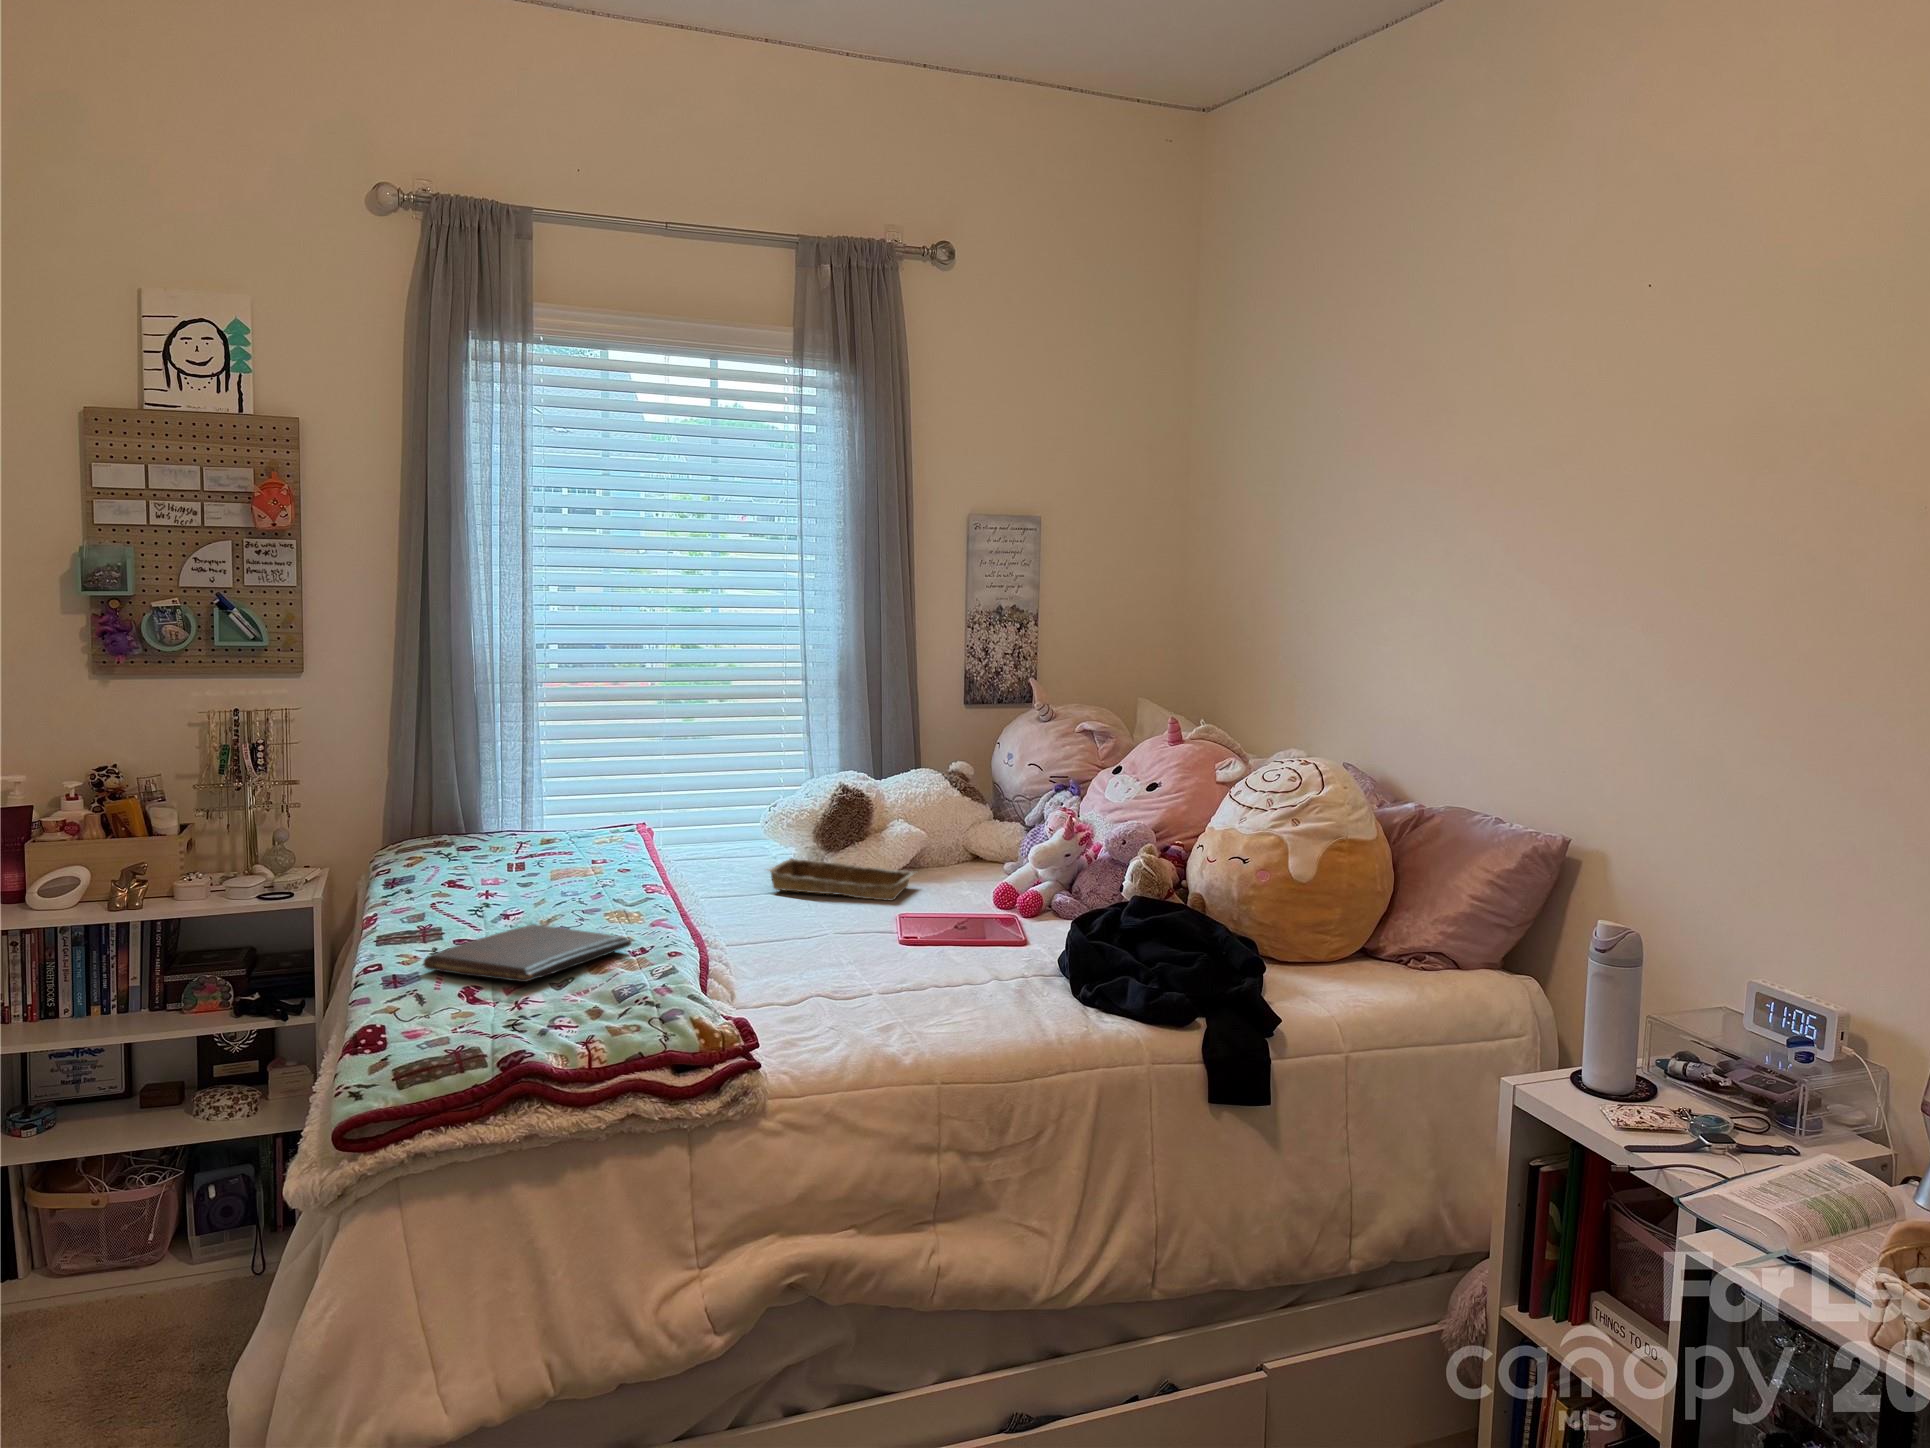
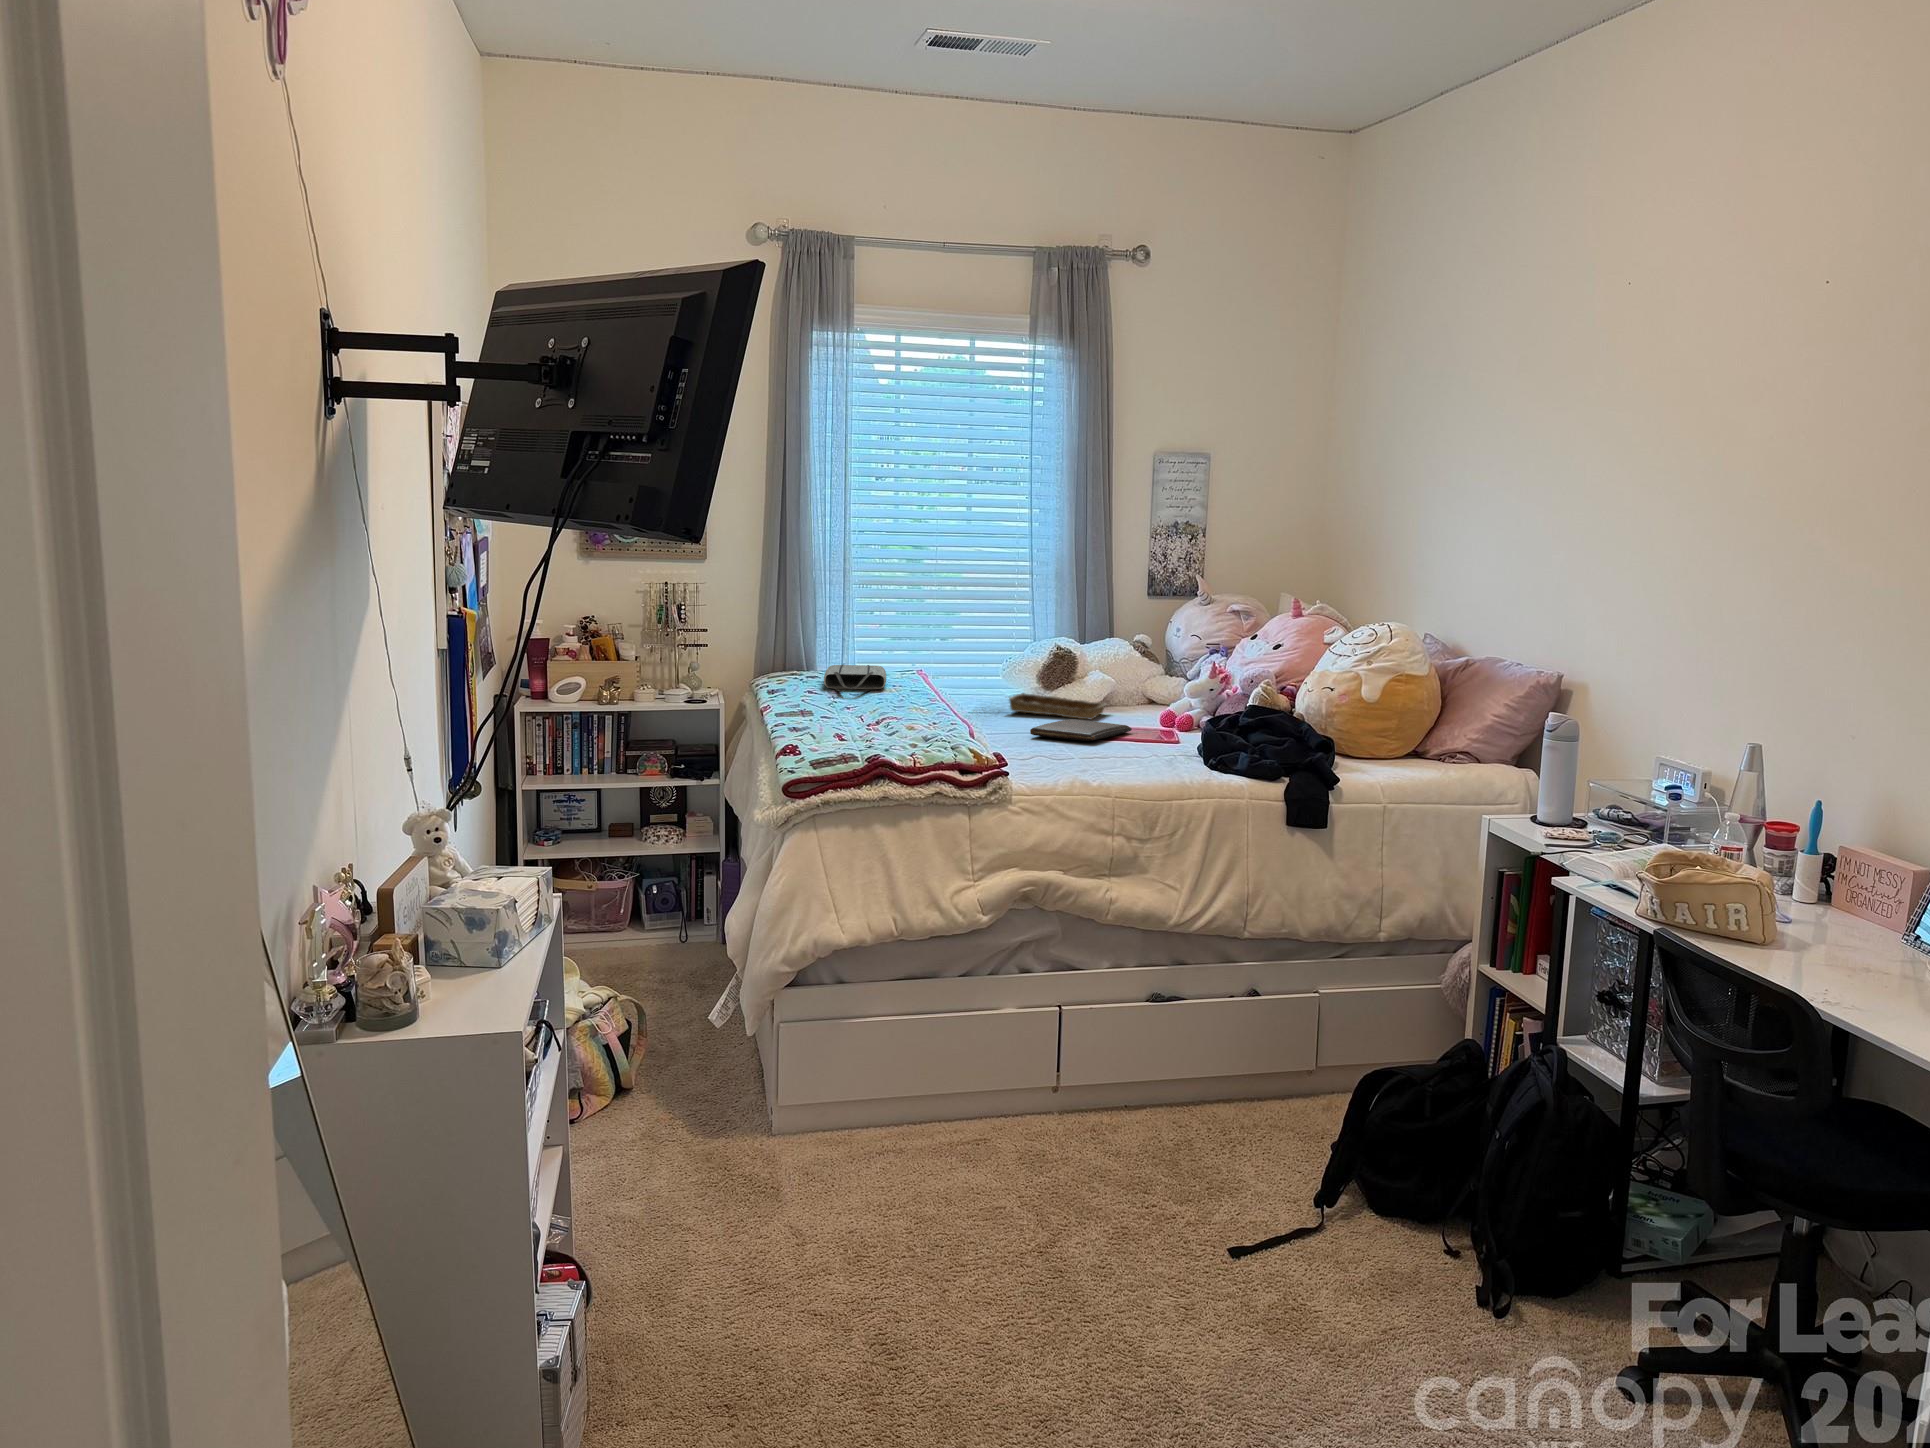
tote bag: none [481,828,583,881] -> present [824,665,886,691]
book: present [424,925,631,982] -> present [1030,719,1132,741]

